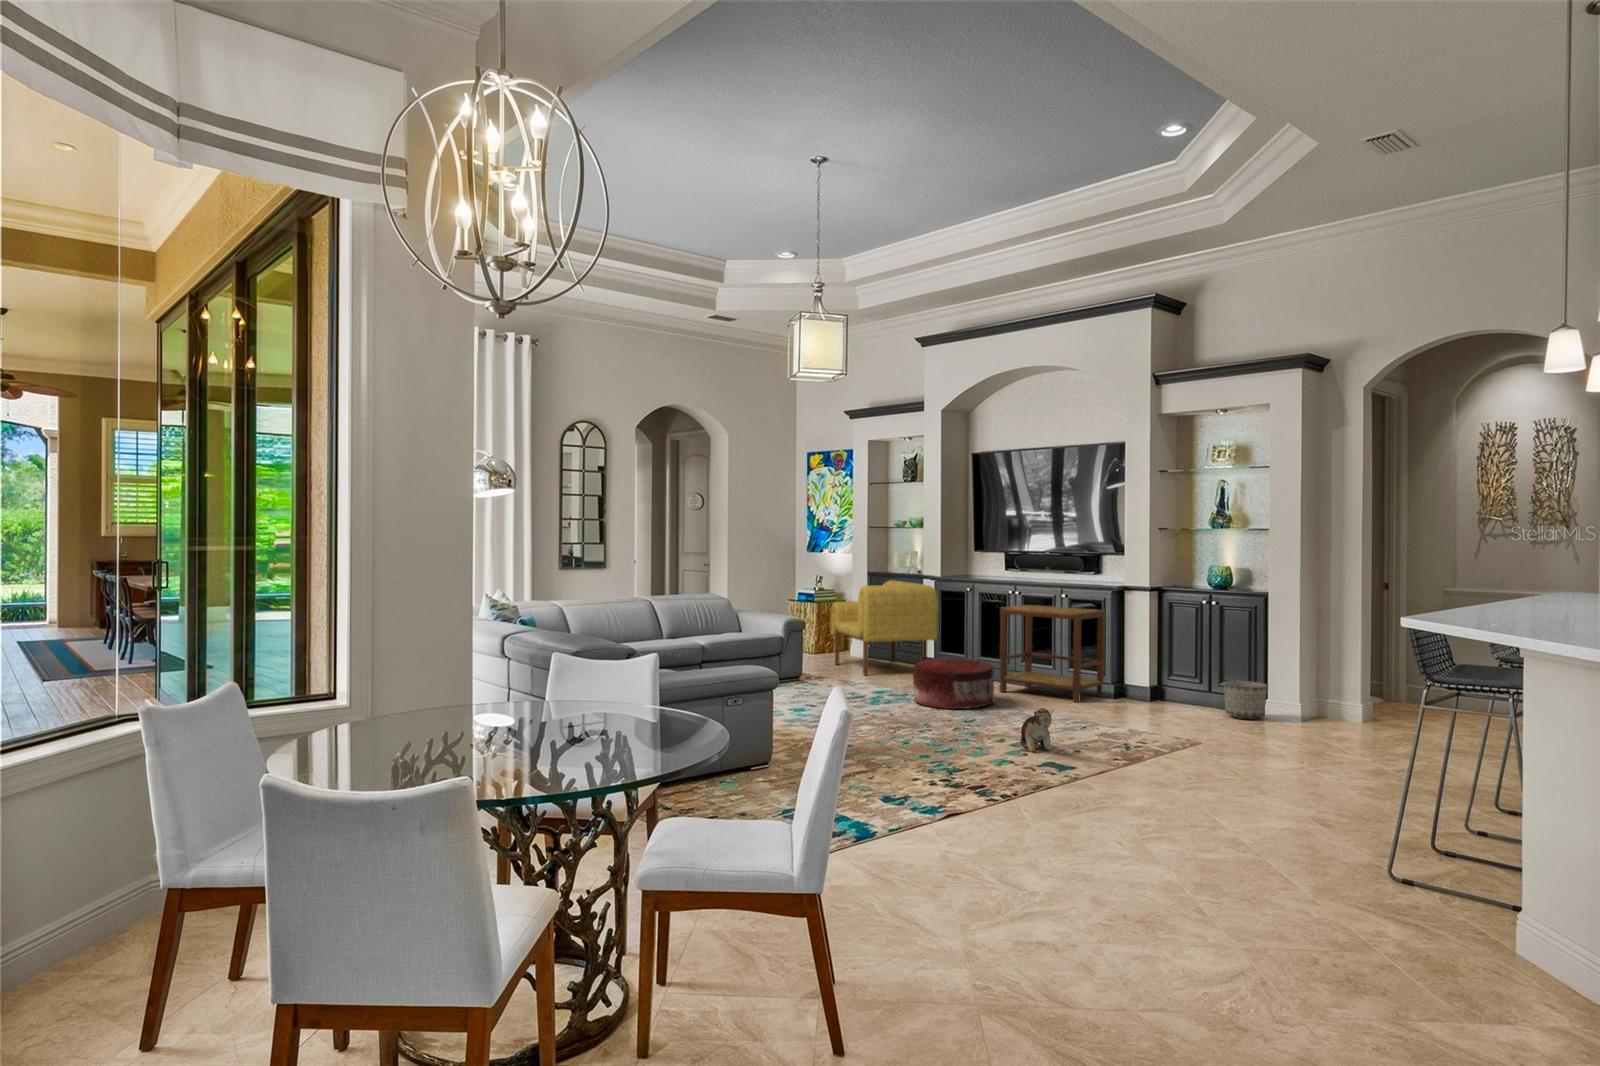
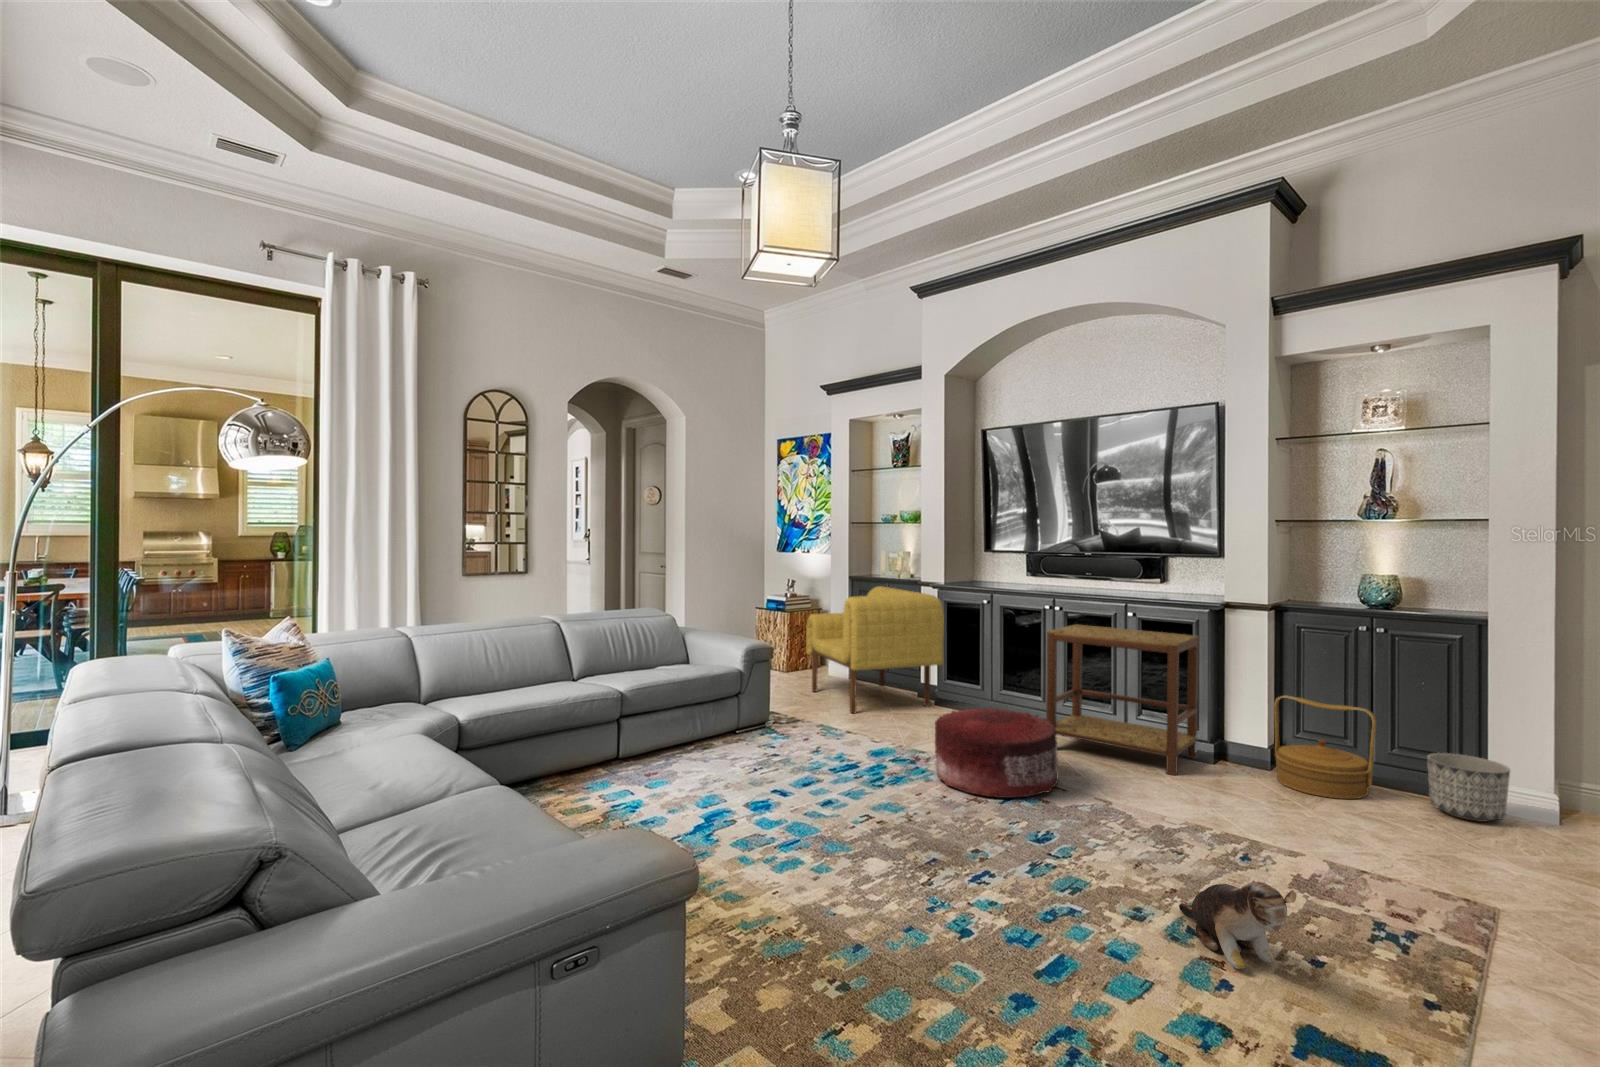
woven basket: none [1144,648,1199,712] -> present [1274,695,1376,799]

